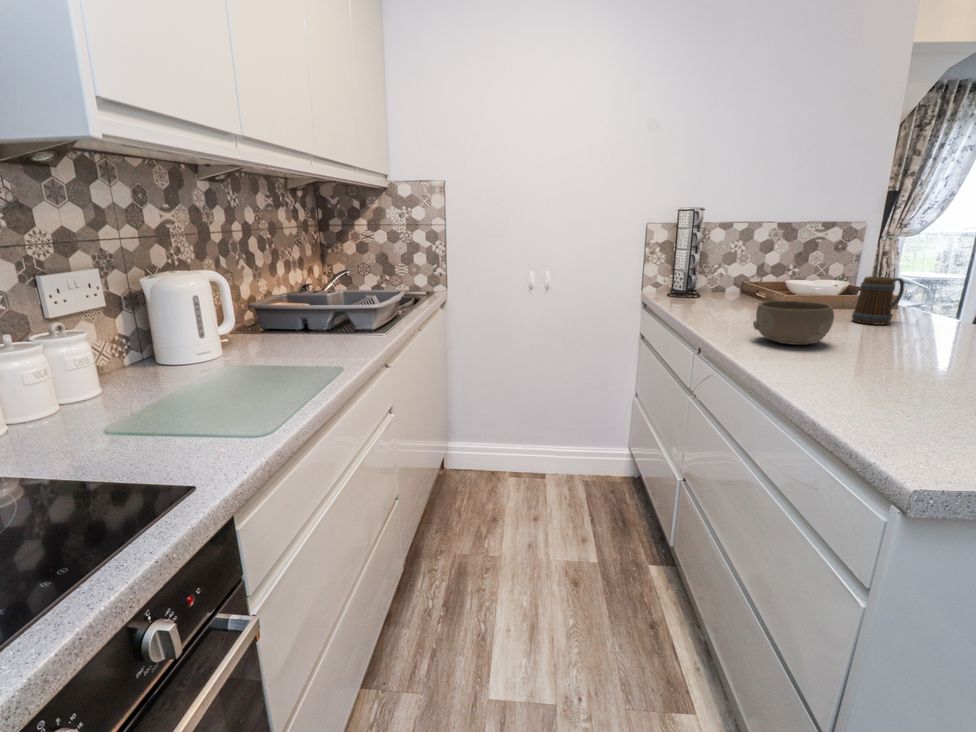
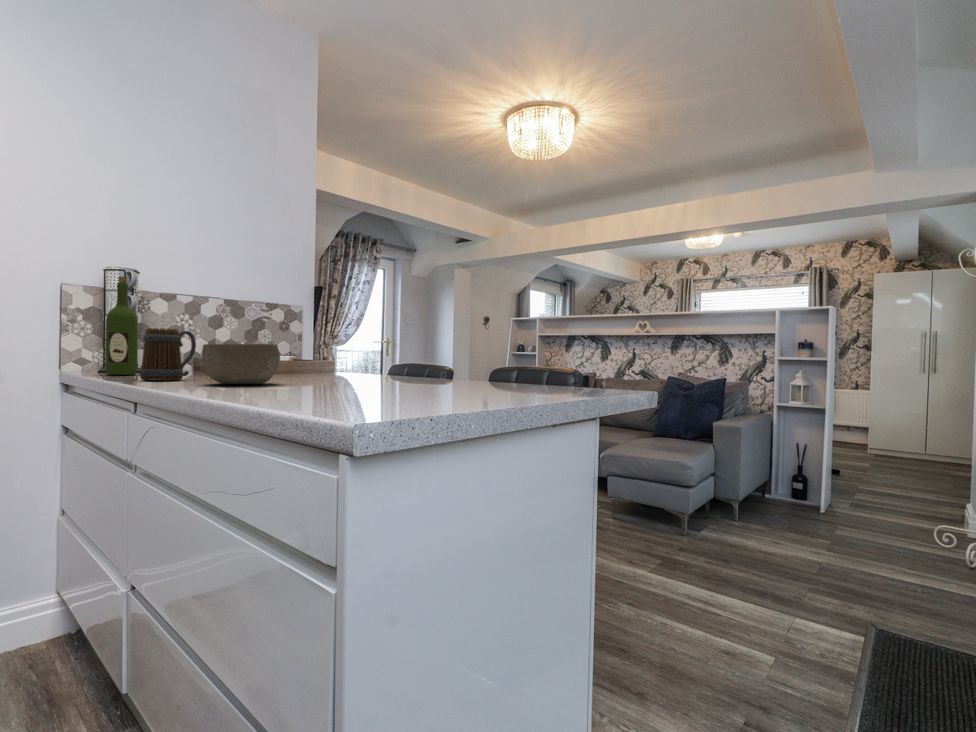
wine bottle: none [675,222,701,306] -> present [105,277,138,375]
mug: present [852,276,905,325] -> present [140,328,196,381]

